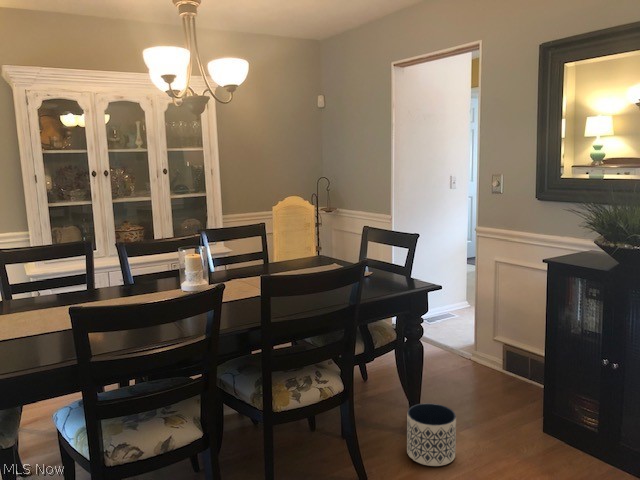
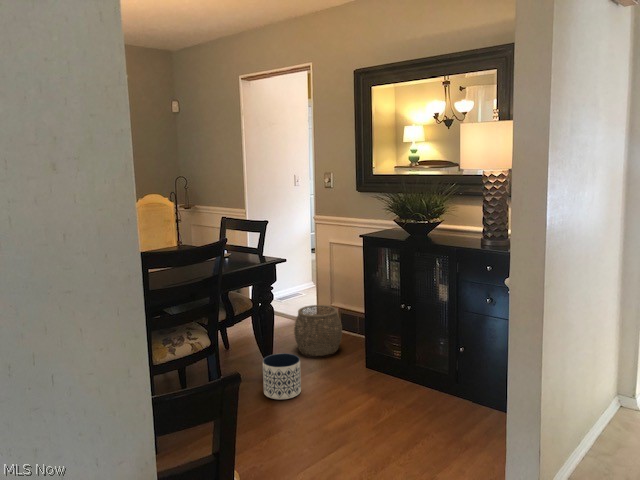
woven basket: none [446,339,510,406] -> present [294,305,342,356]

